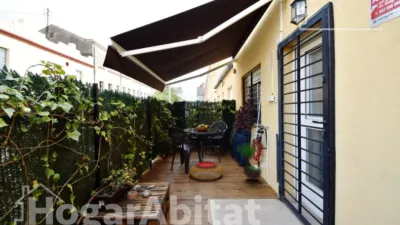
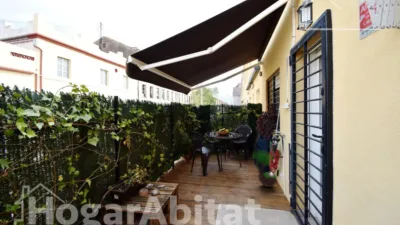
pouf: present [190,161,223,180] -> none [208,165,239,183]

